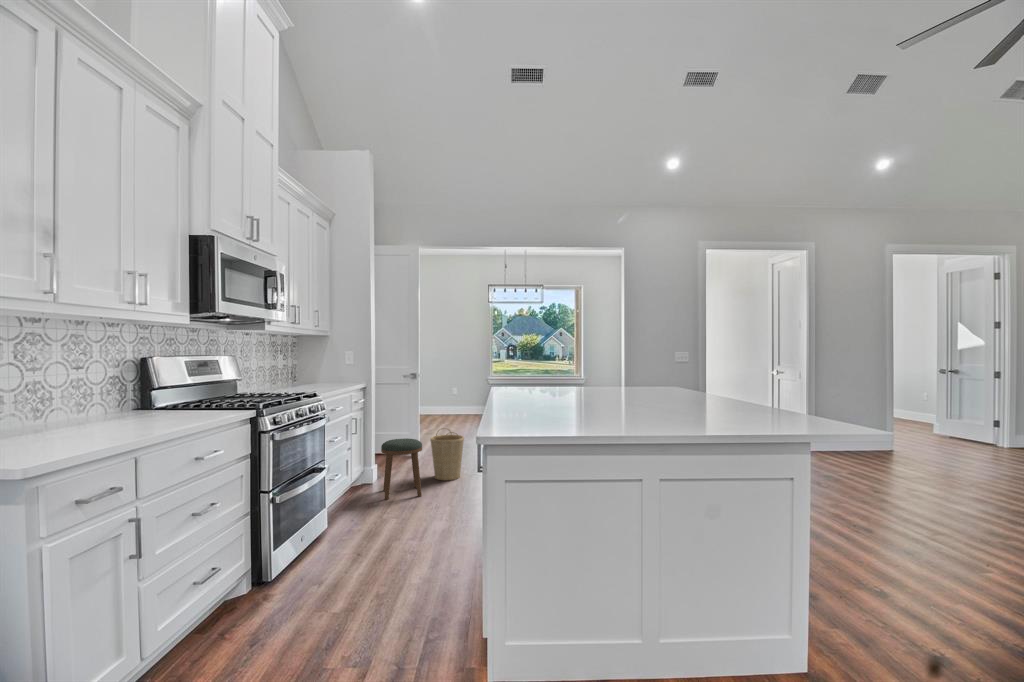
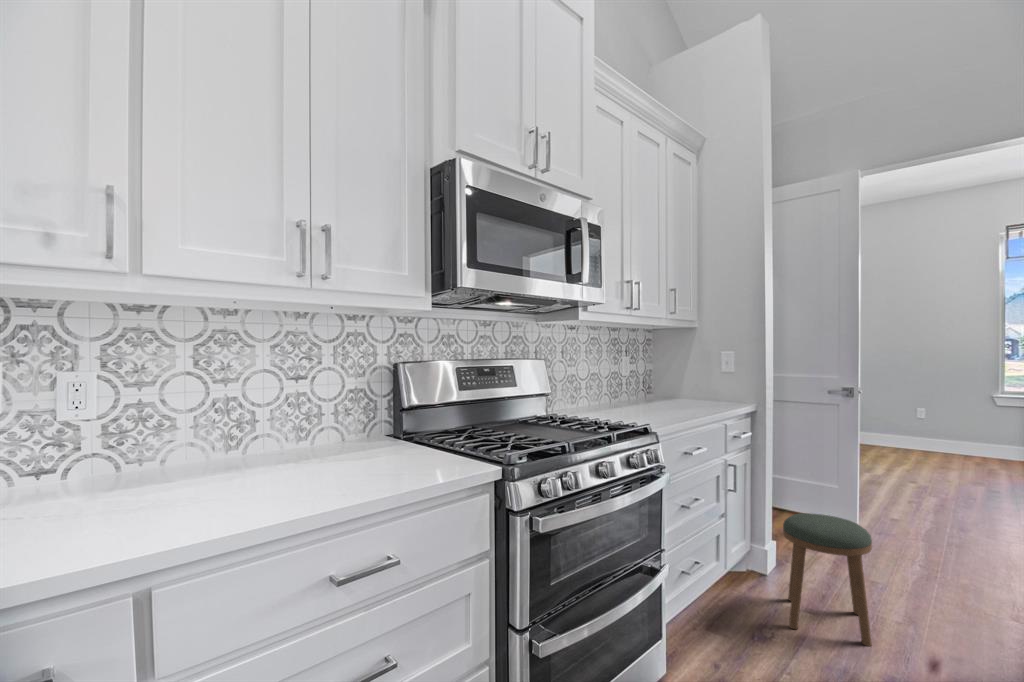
basket: present [430,428,464,481] -> none [888,503,975,619]

